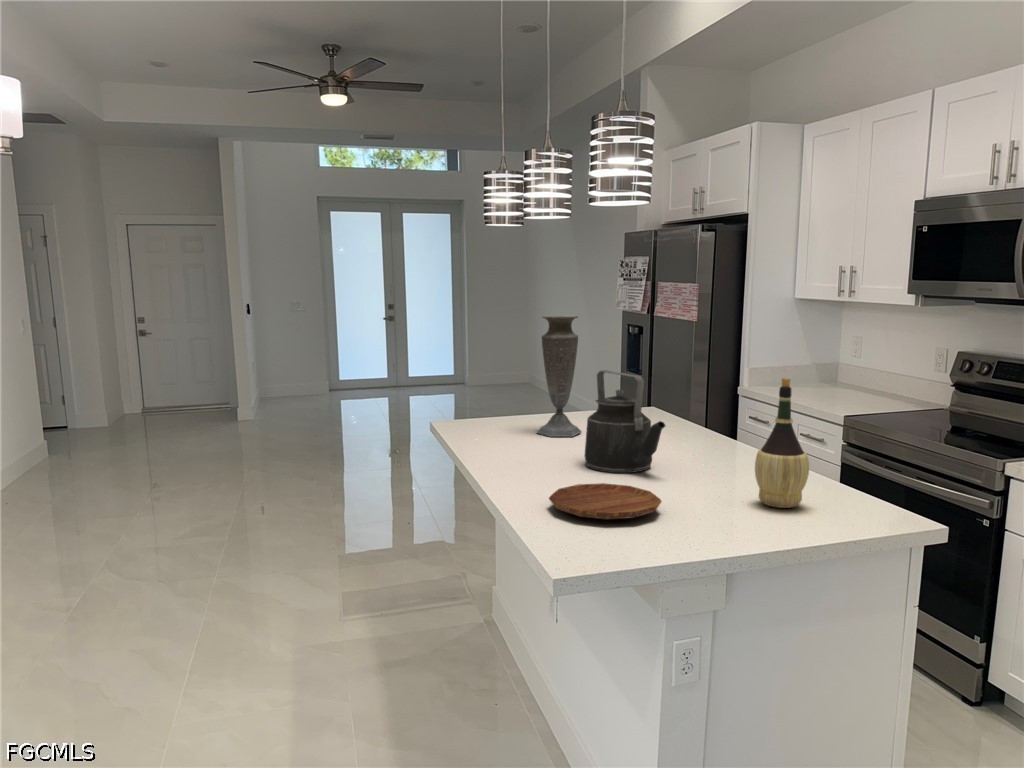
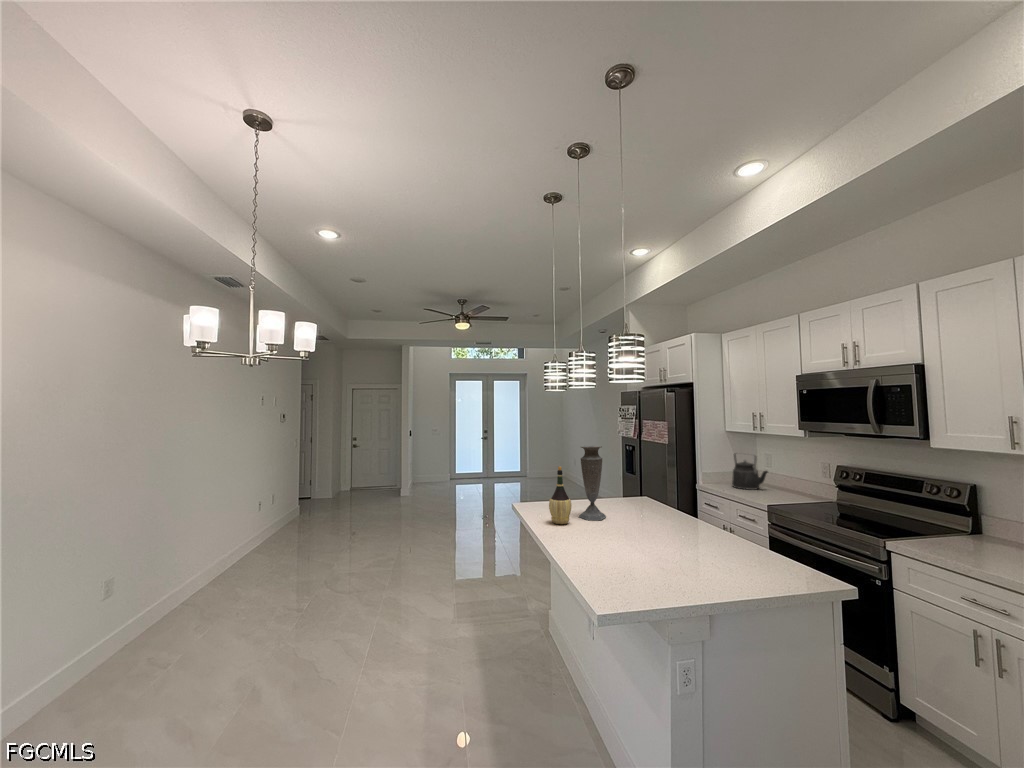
kettle: present [585,370,665,473] -> present [732,454,768,490]
wine bottle: present [755,378,809,508] -> present [549,467,572,524]
tray: present [549,483,661,519] -> none [594,561,670,592]

